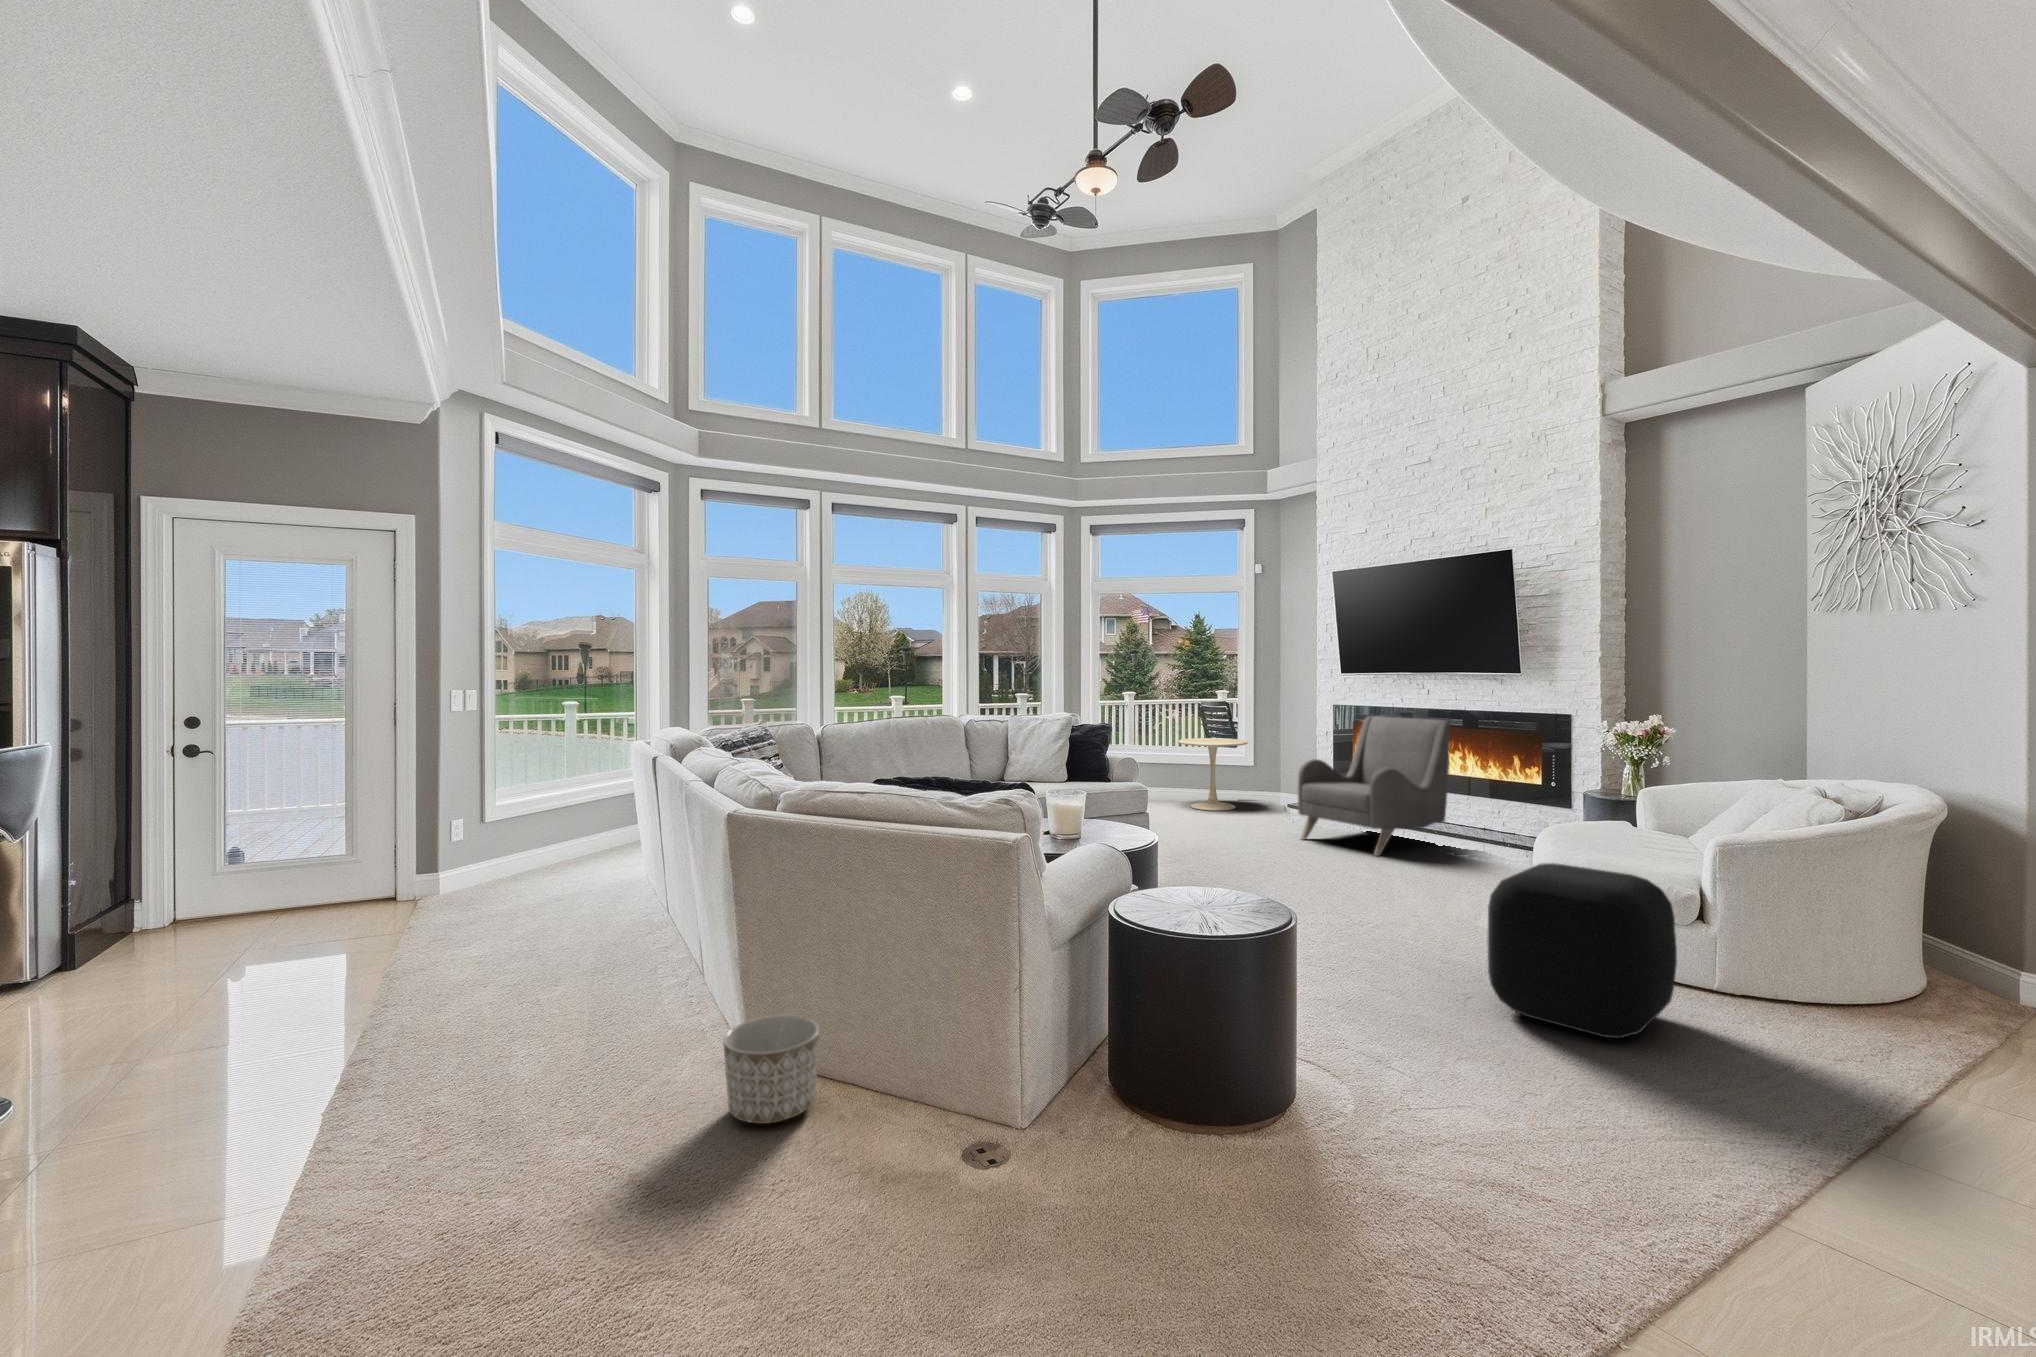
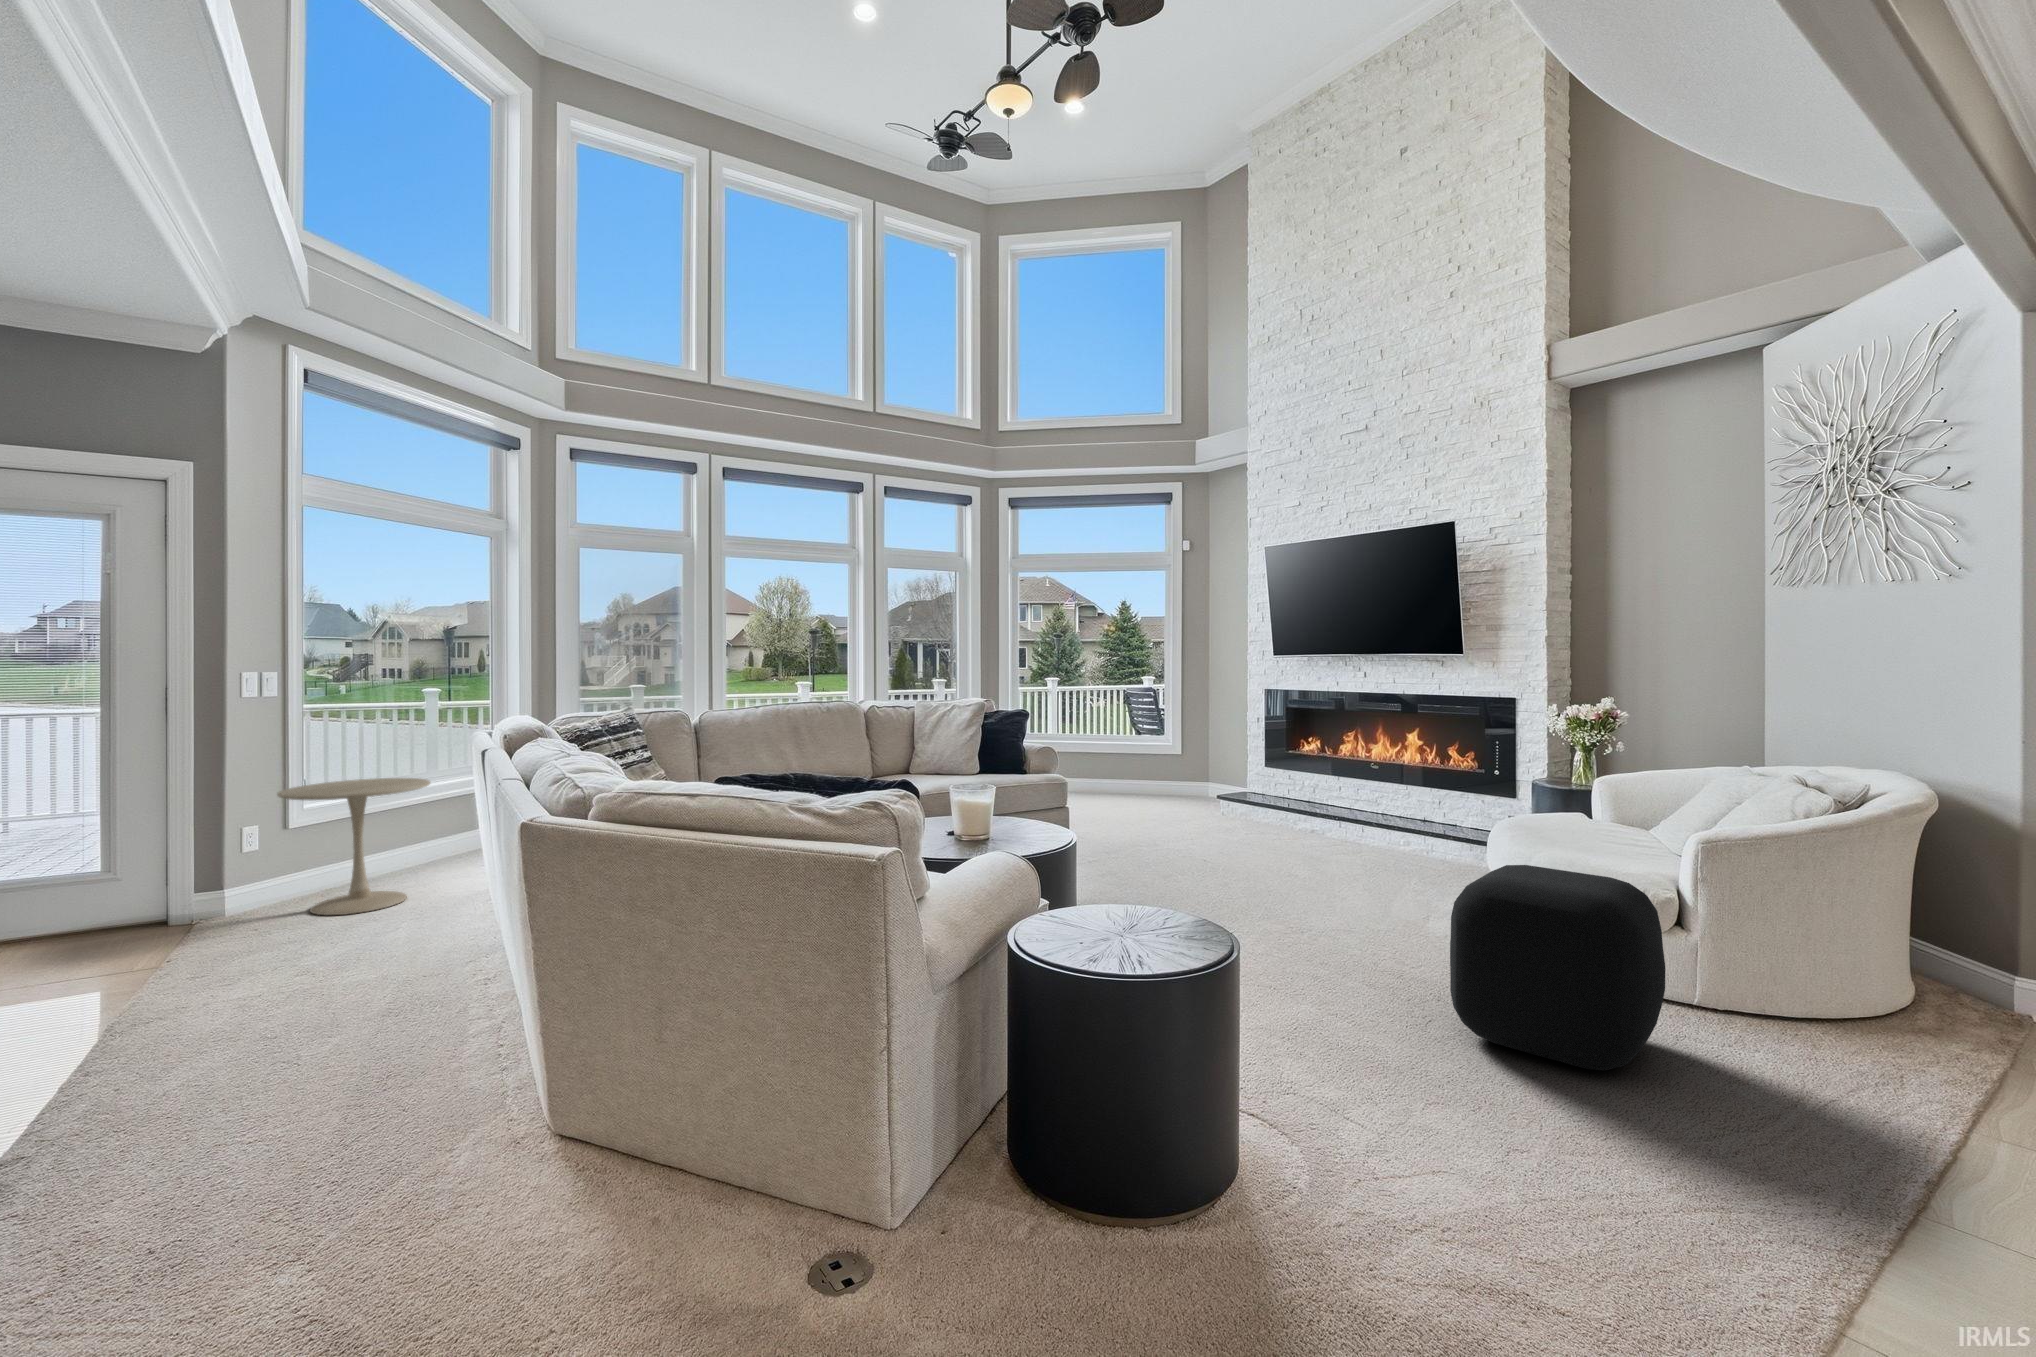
armchair: present [1298,716,1450,856] -> none [1227,701,1384,850]
side table: present [1178,738,1248,811] -> present [277,778,430,915]
planter: present [723,1015,819,1124] -> none [495,1082,631,1236]

